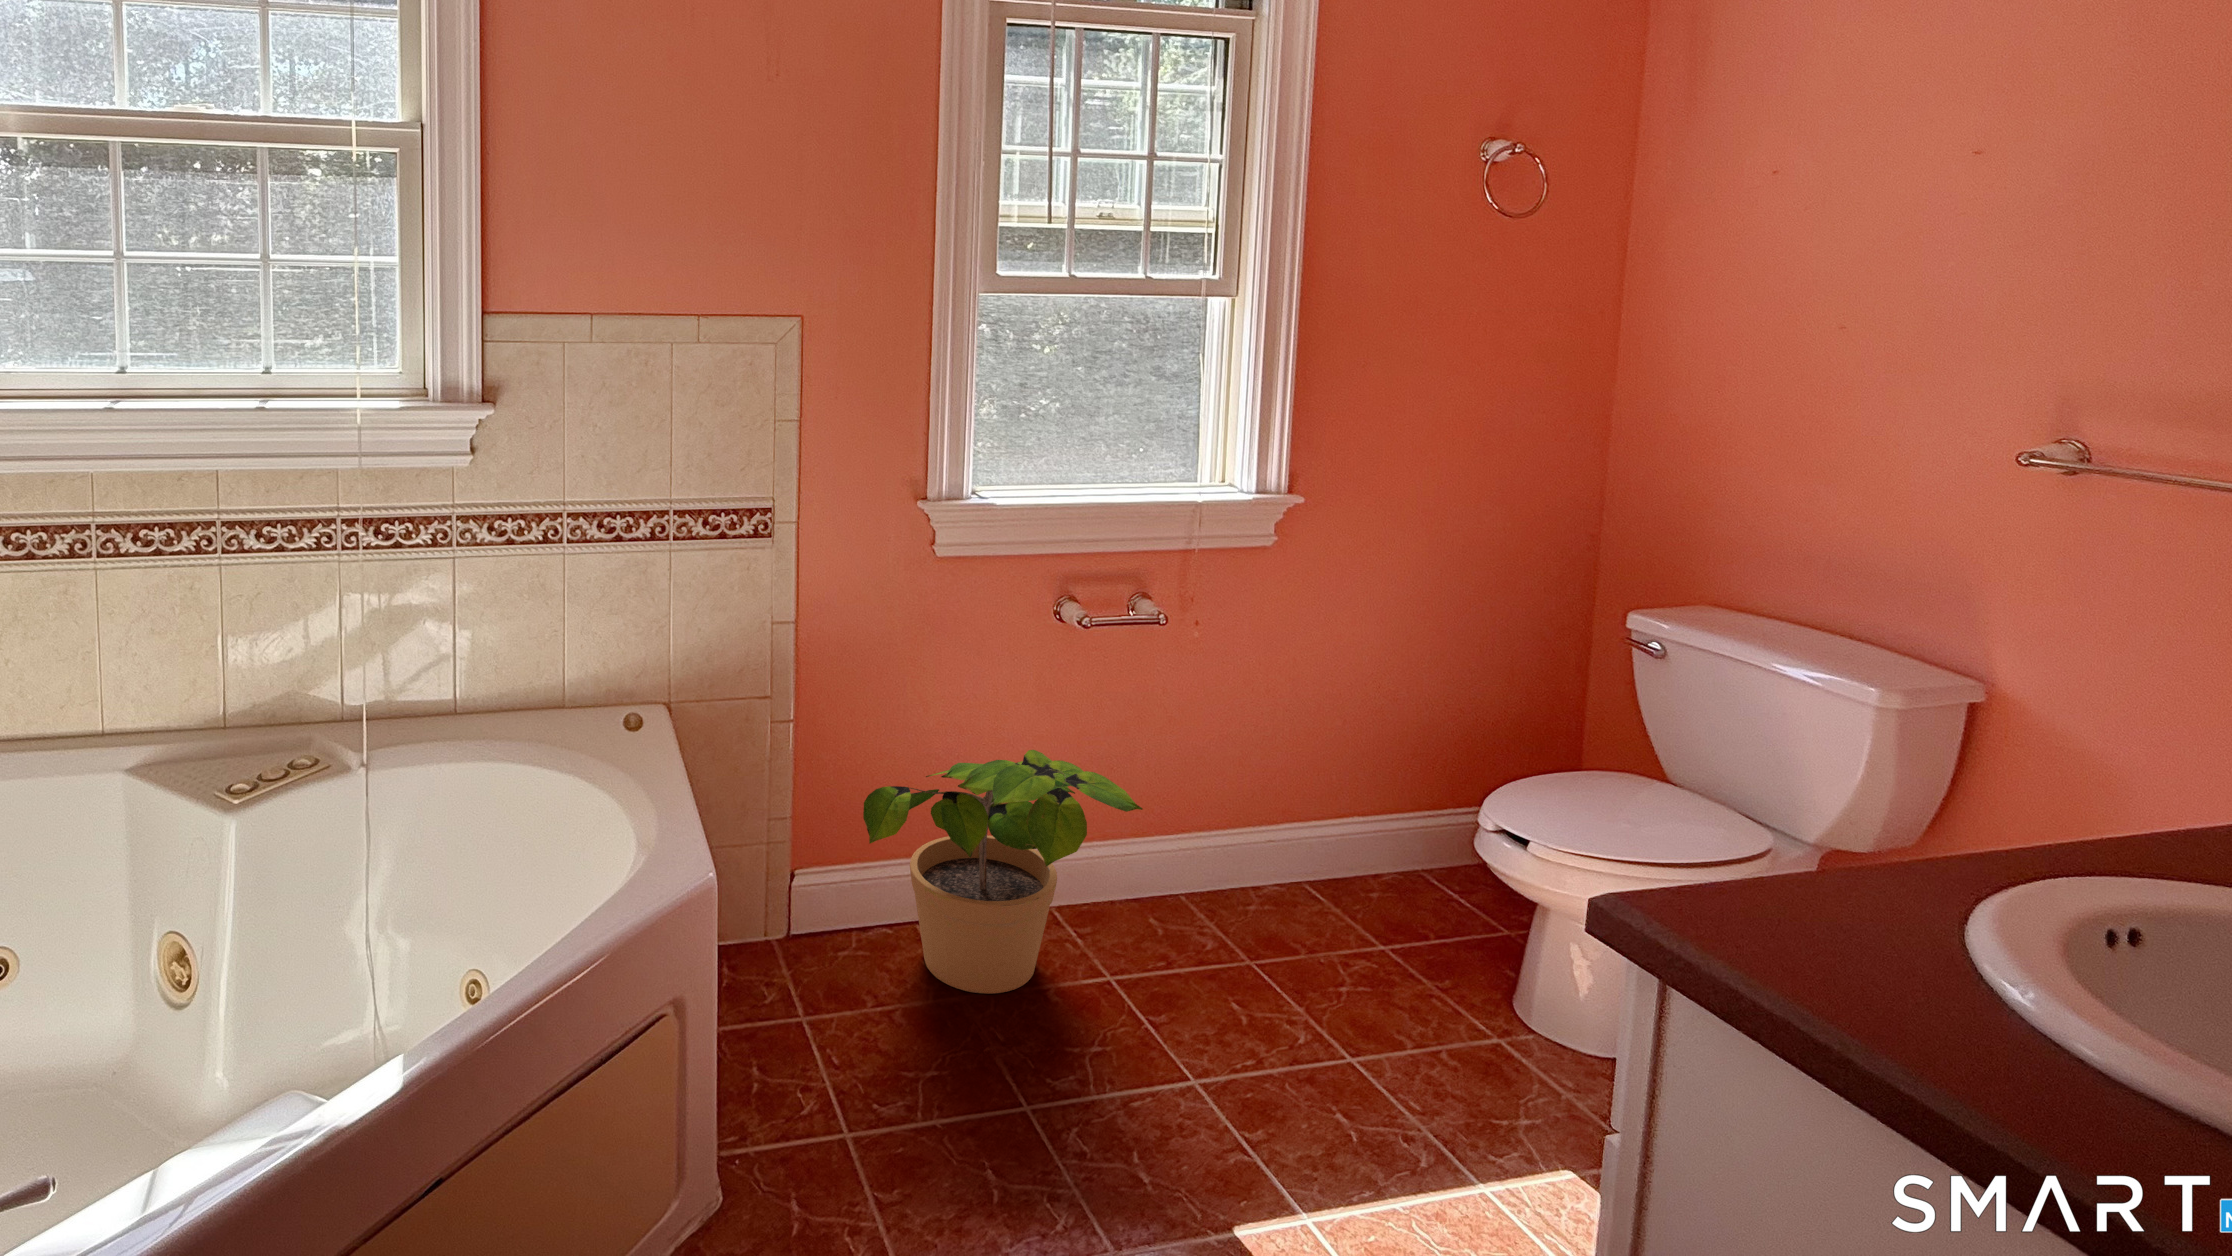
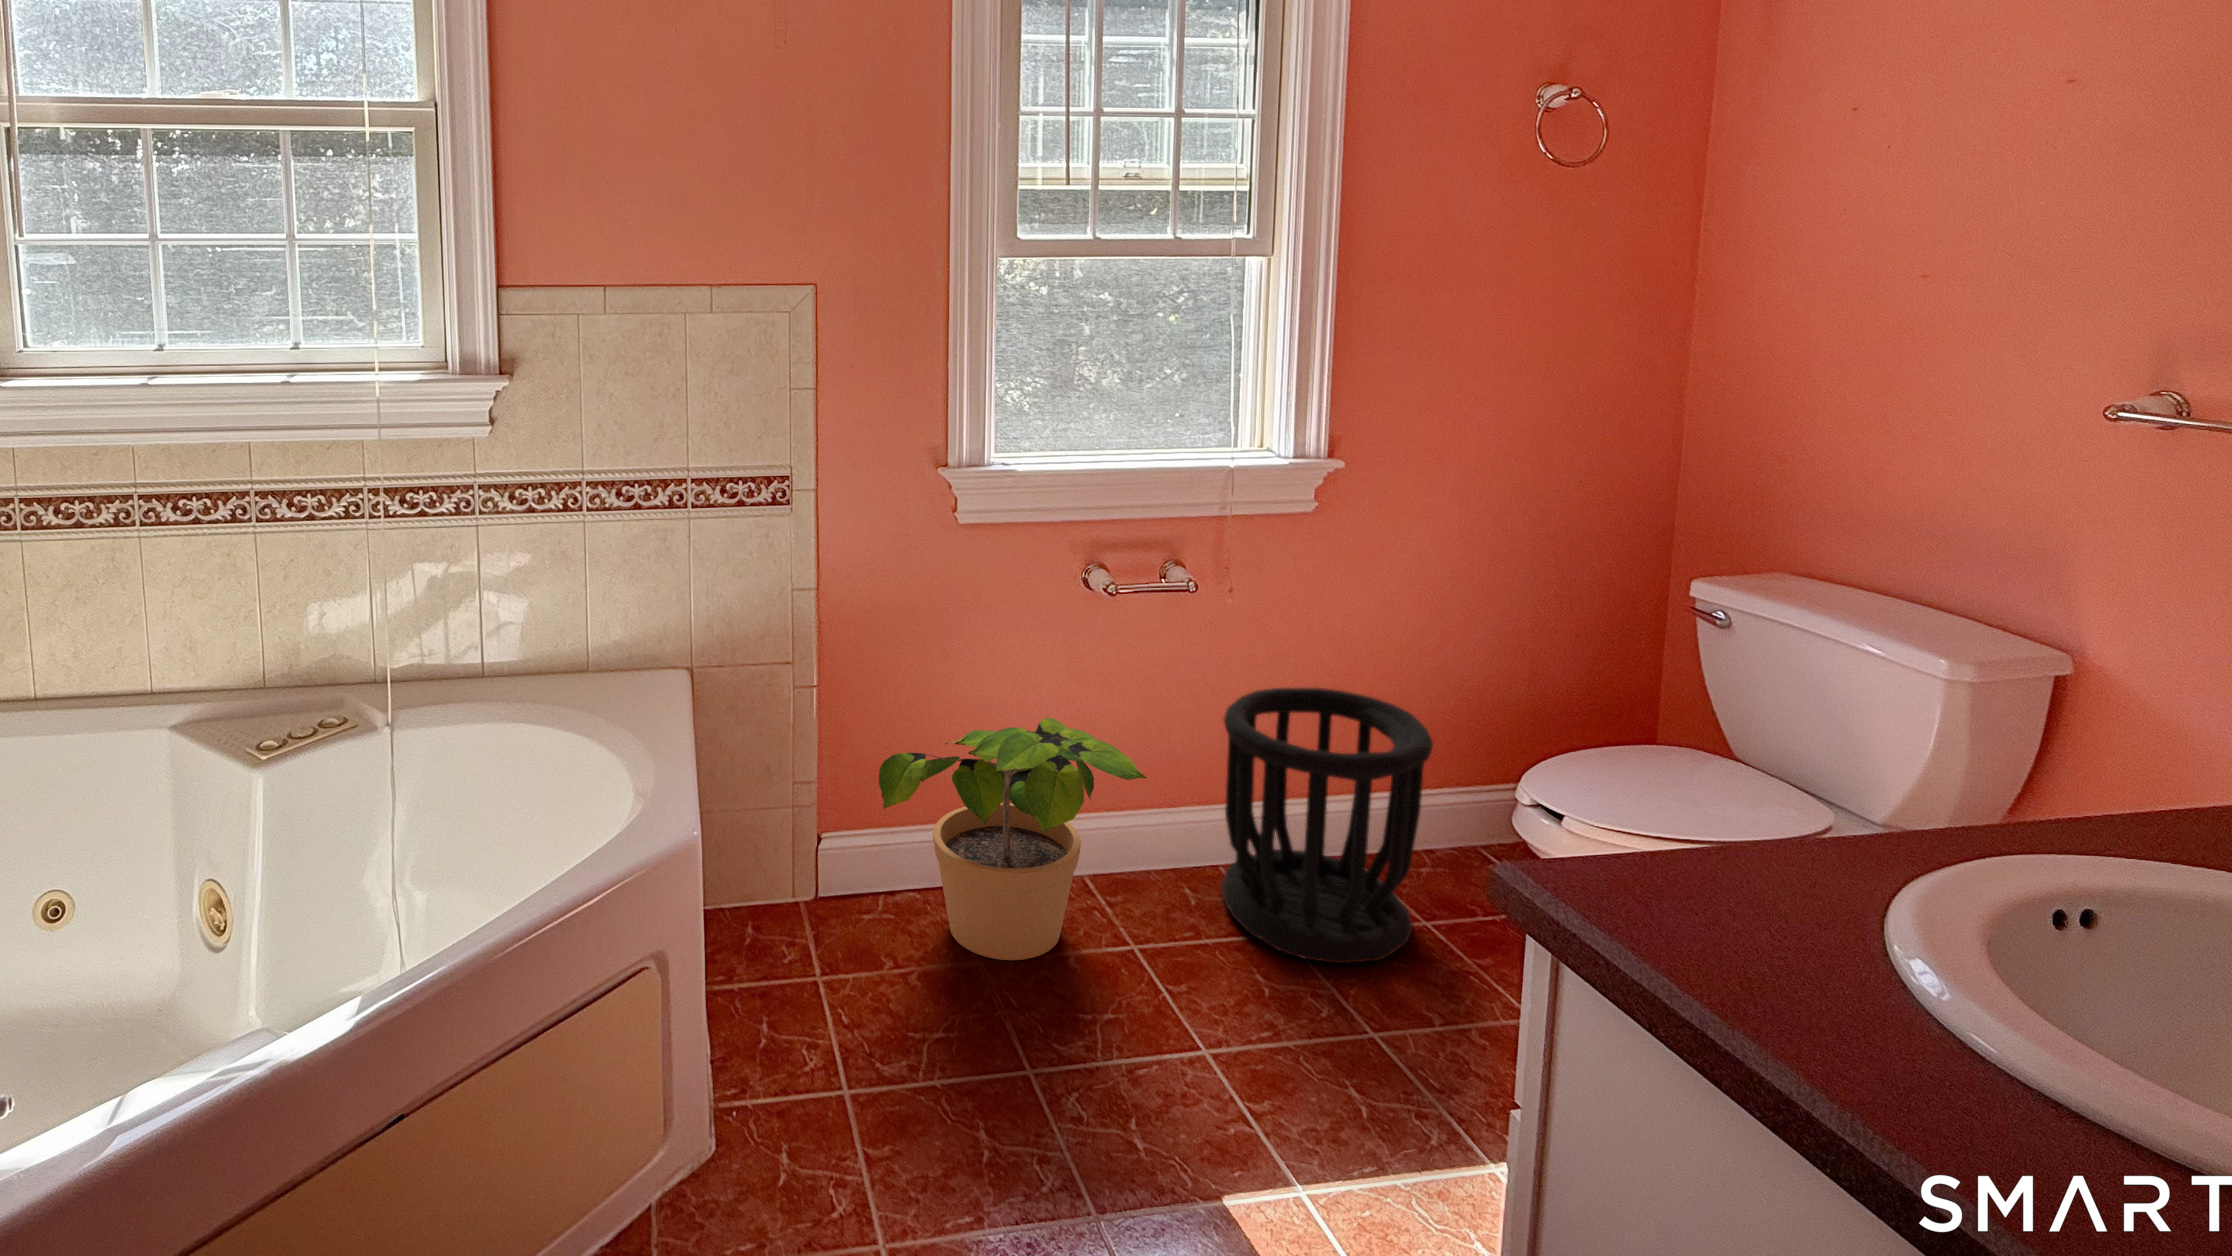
wastebasket: none [1184,716,1394,988] -> present [1221,688,1433,963]

